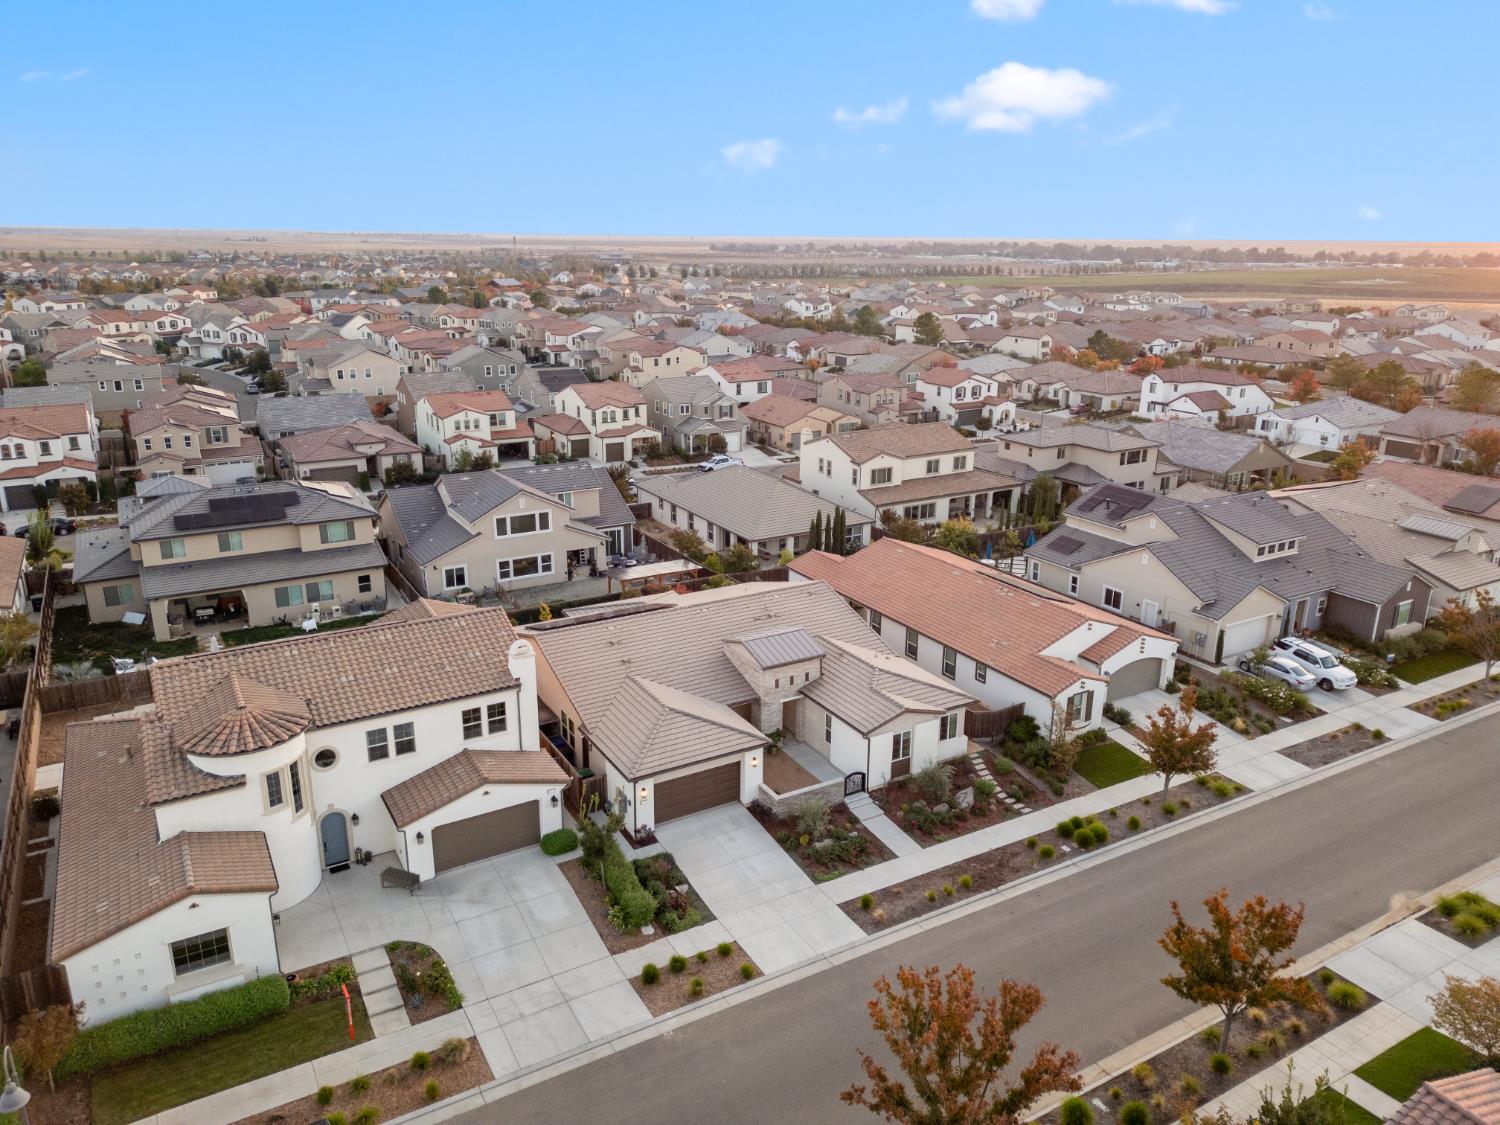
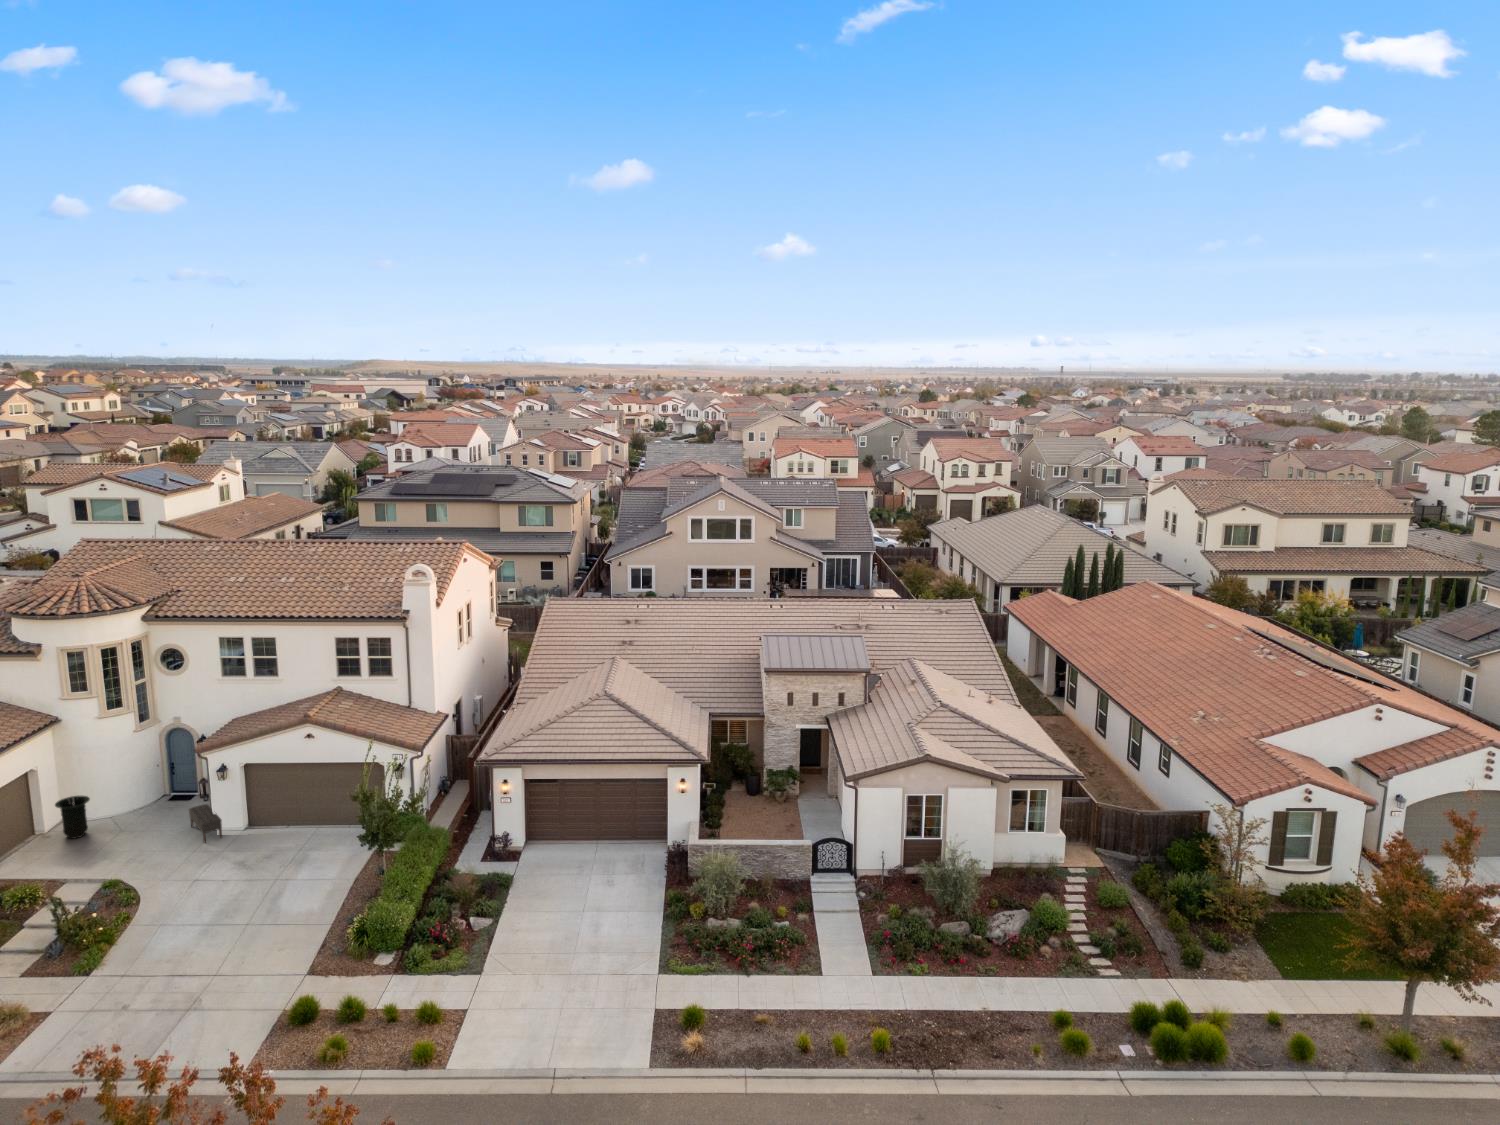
trash can: none [278,889,305,927] -> present [55,796,90,839]

